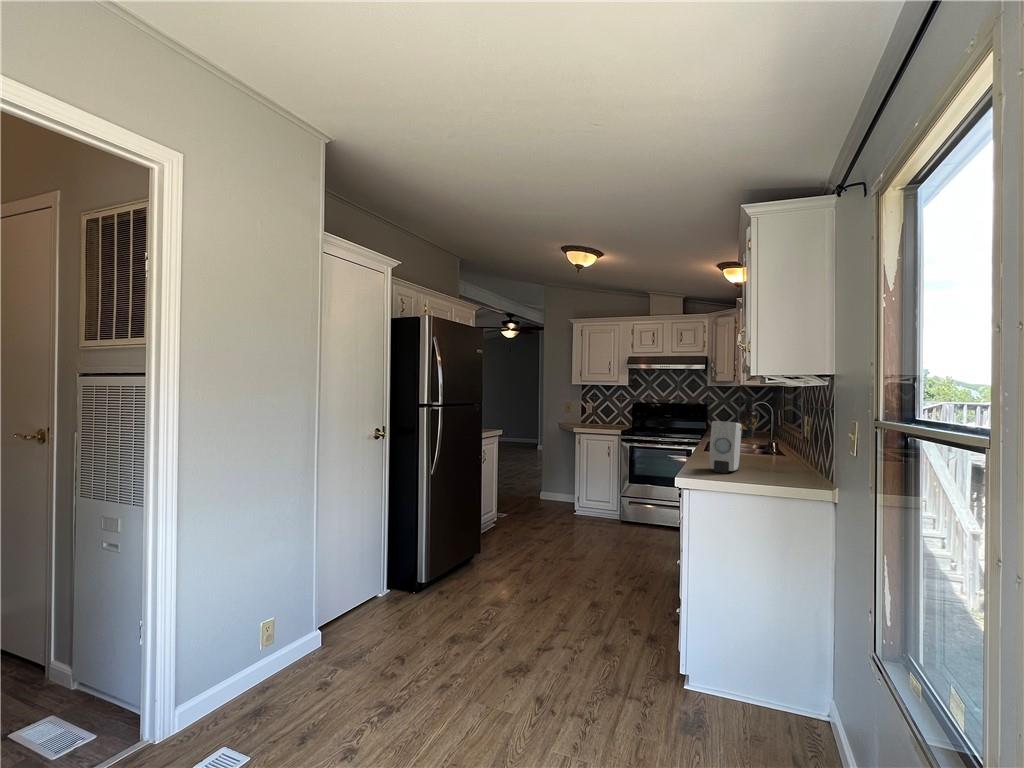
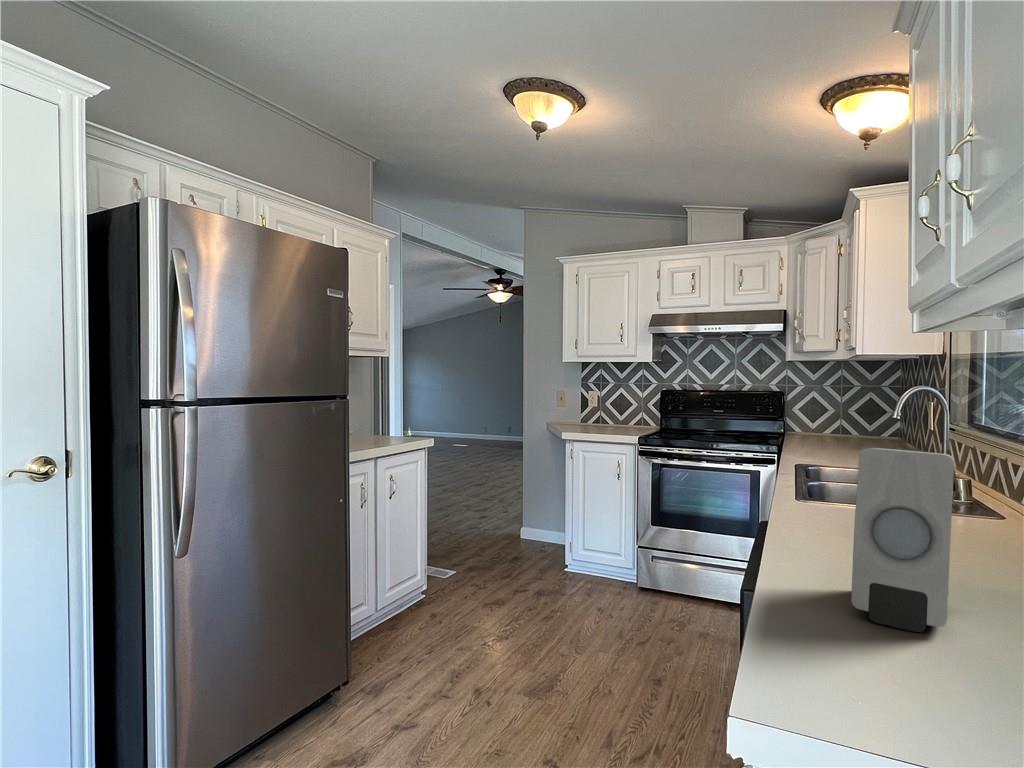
vase: present [738,397,759,438] -> none [847,378,889,451]

